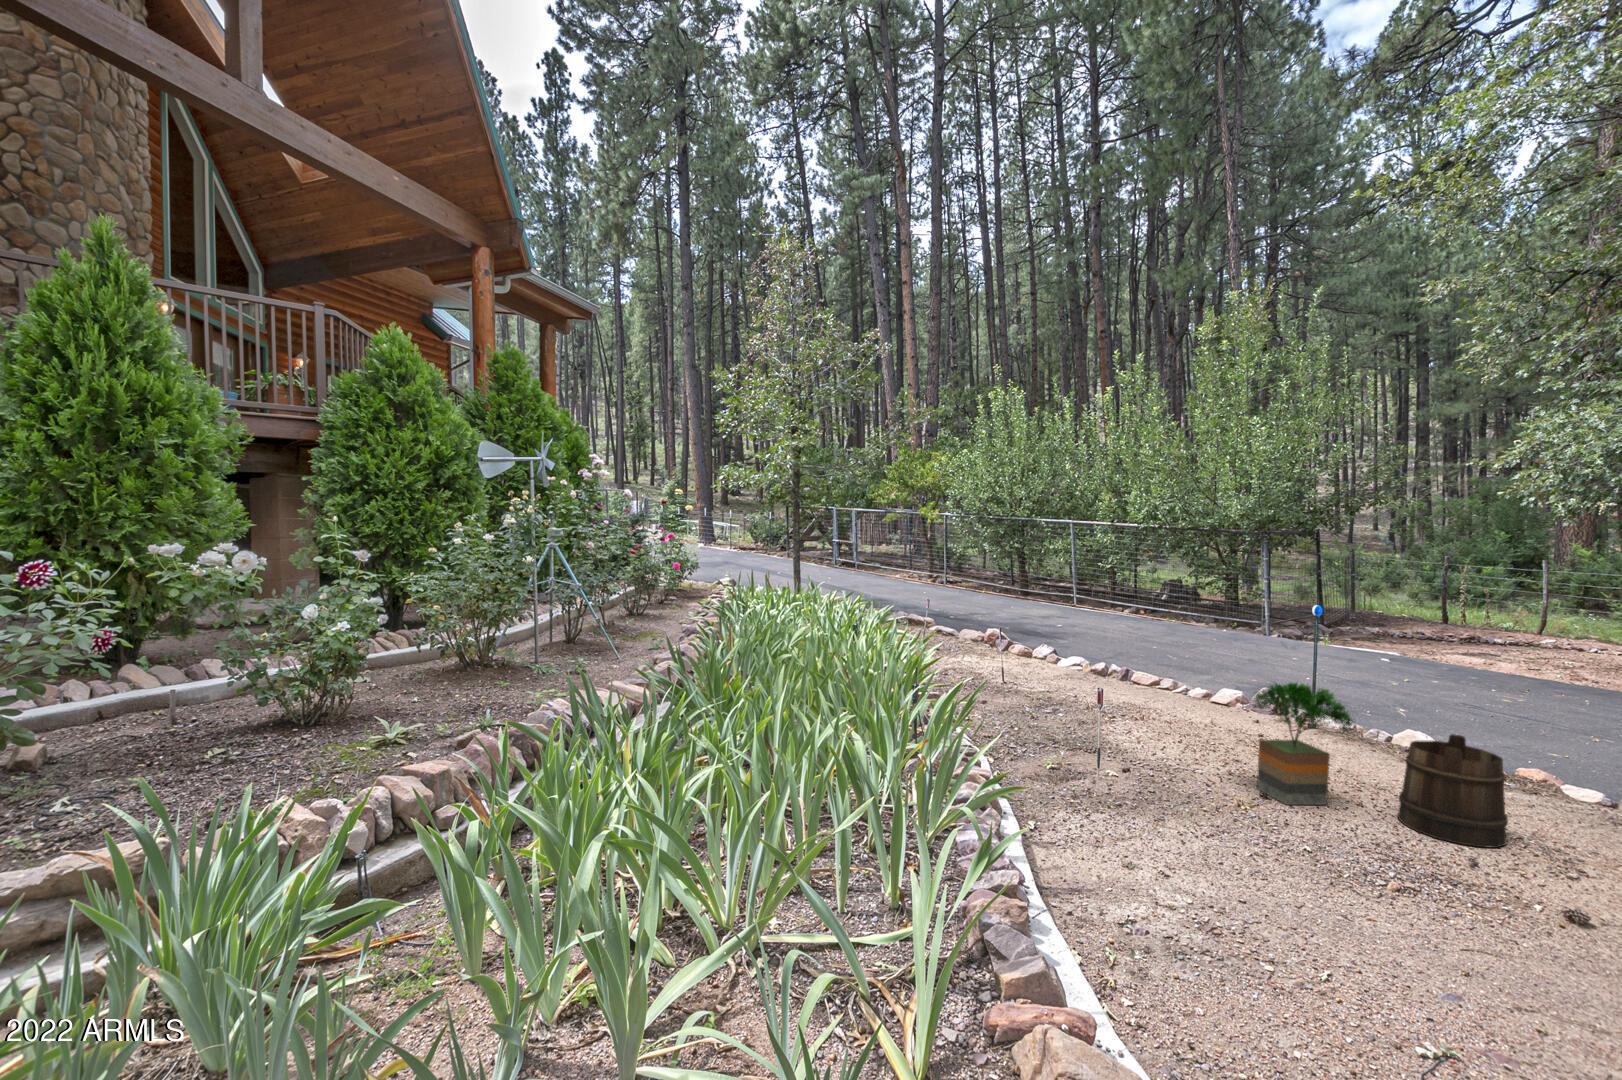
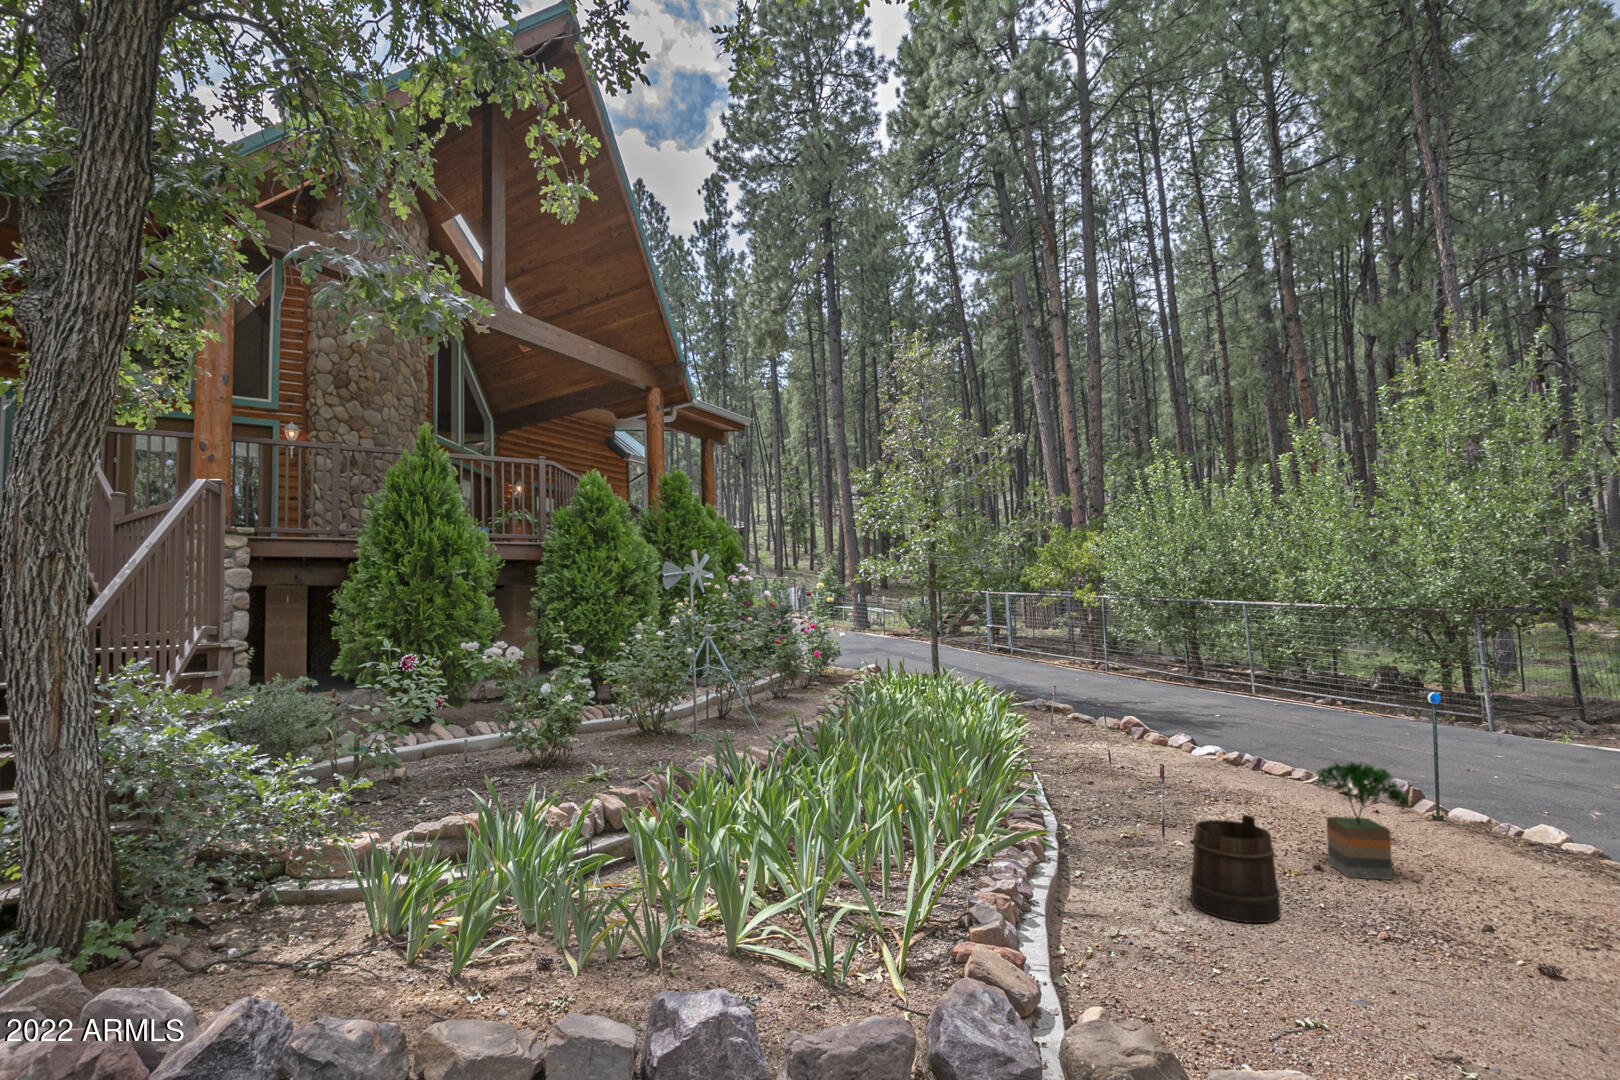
bucket: present [1398,734,1508,848] -> present [1191,815,1281,923]

